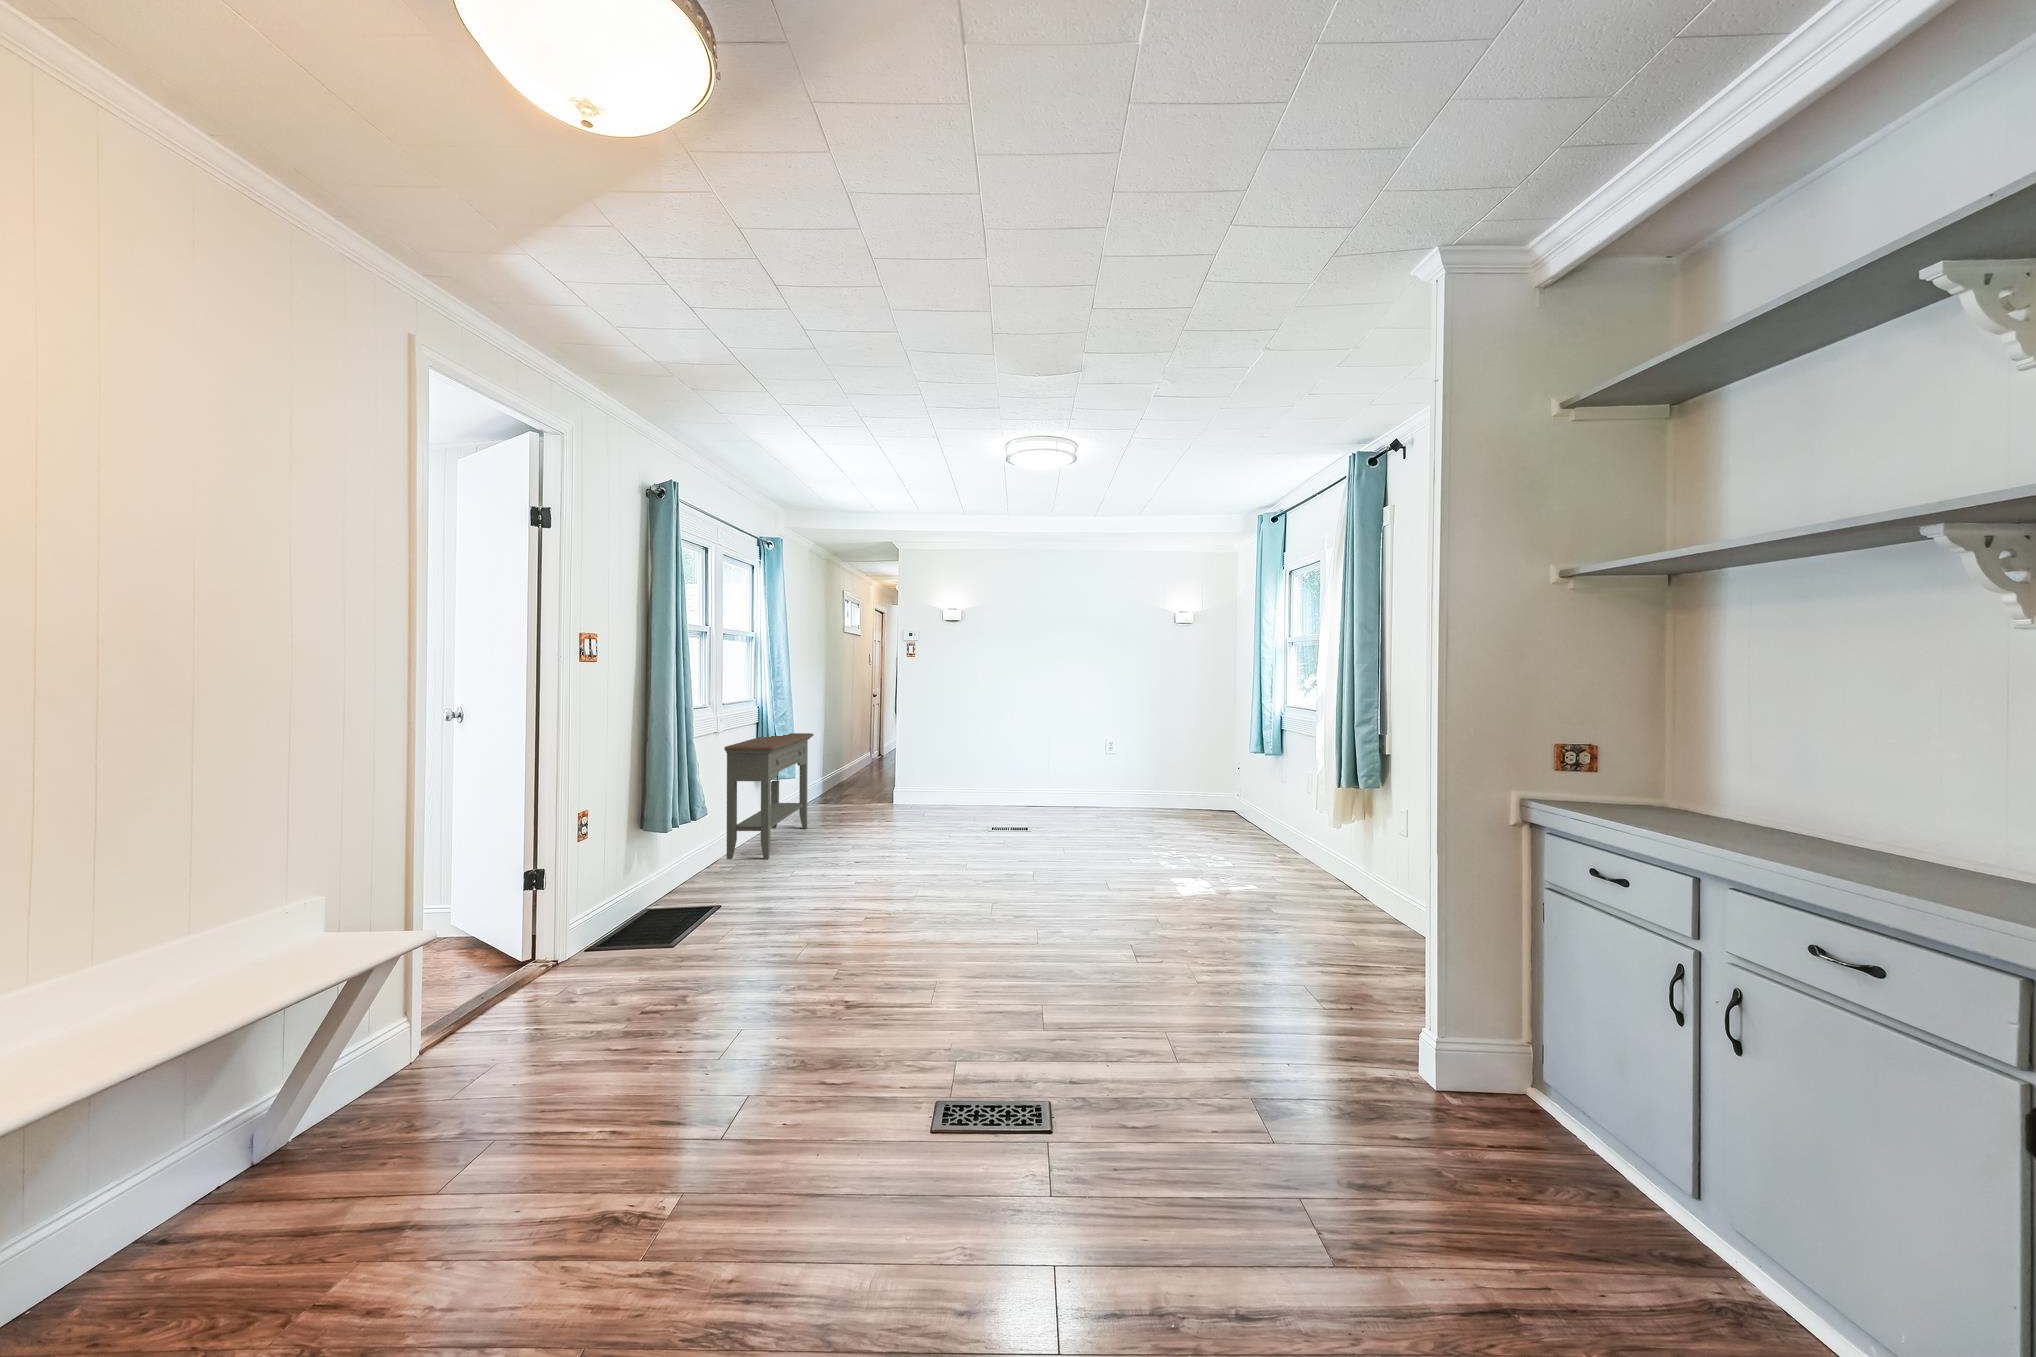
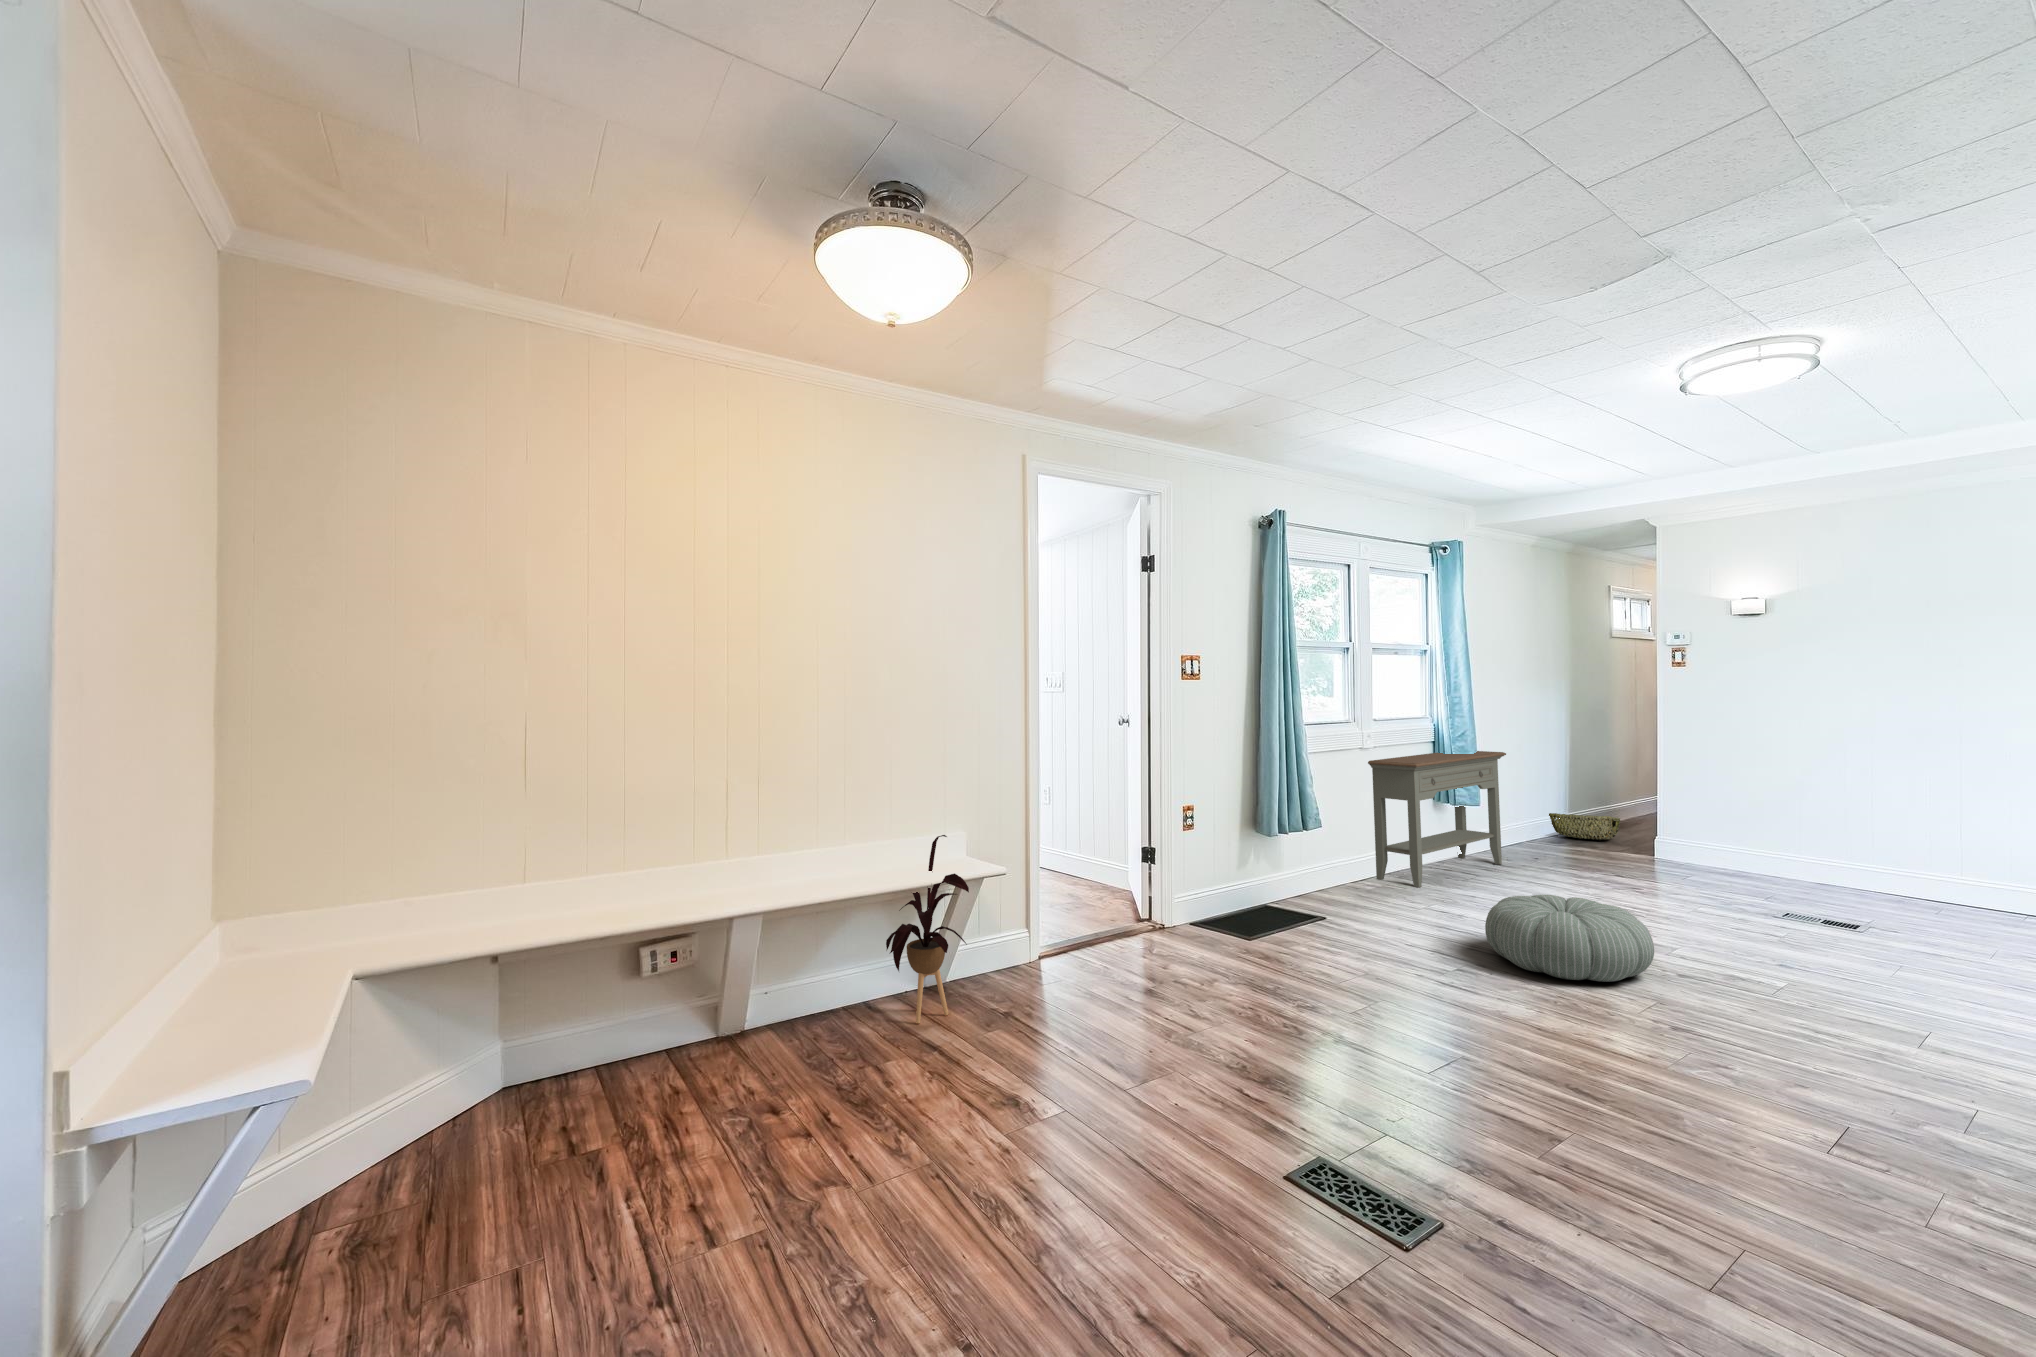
woven basket: none [816,780,863,800] -> present [1549,813,1620,840]
pouf: none [870,841,976,905] -> present [1485,895,1654,982]
house plant: none [175,898,436,1220] -> present [886,835,969,1023]

